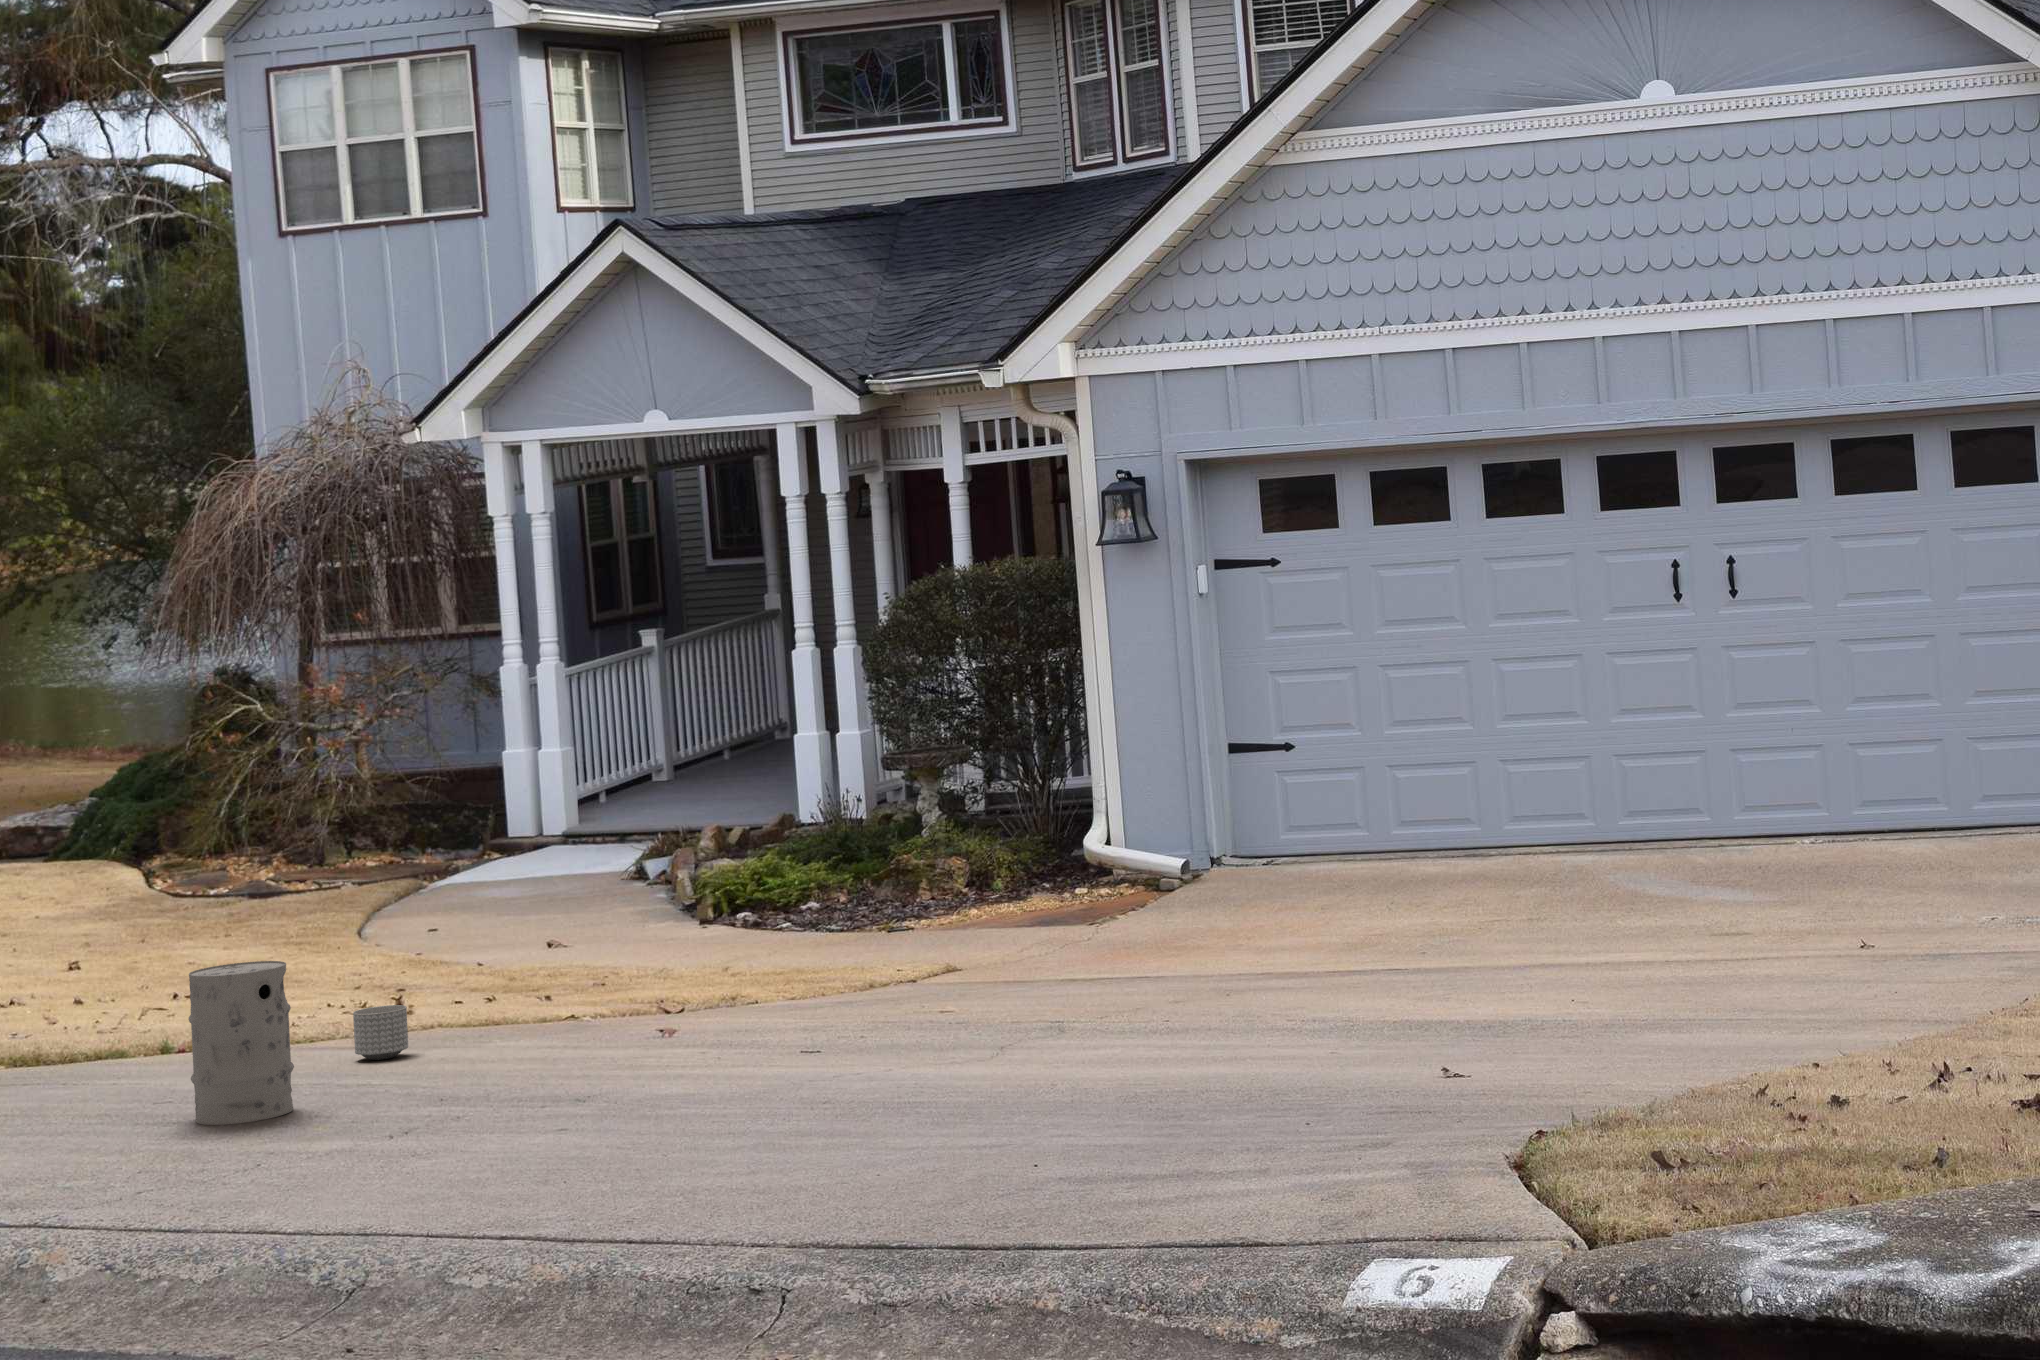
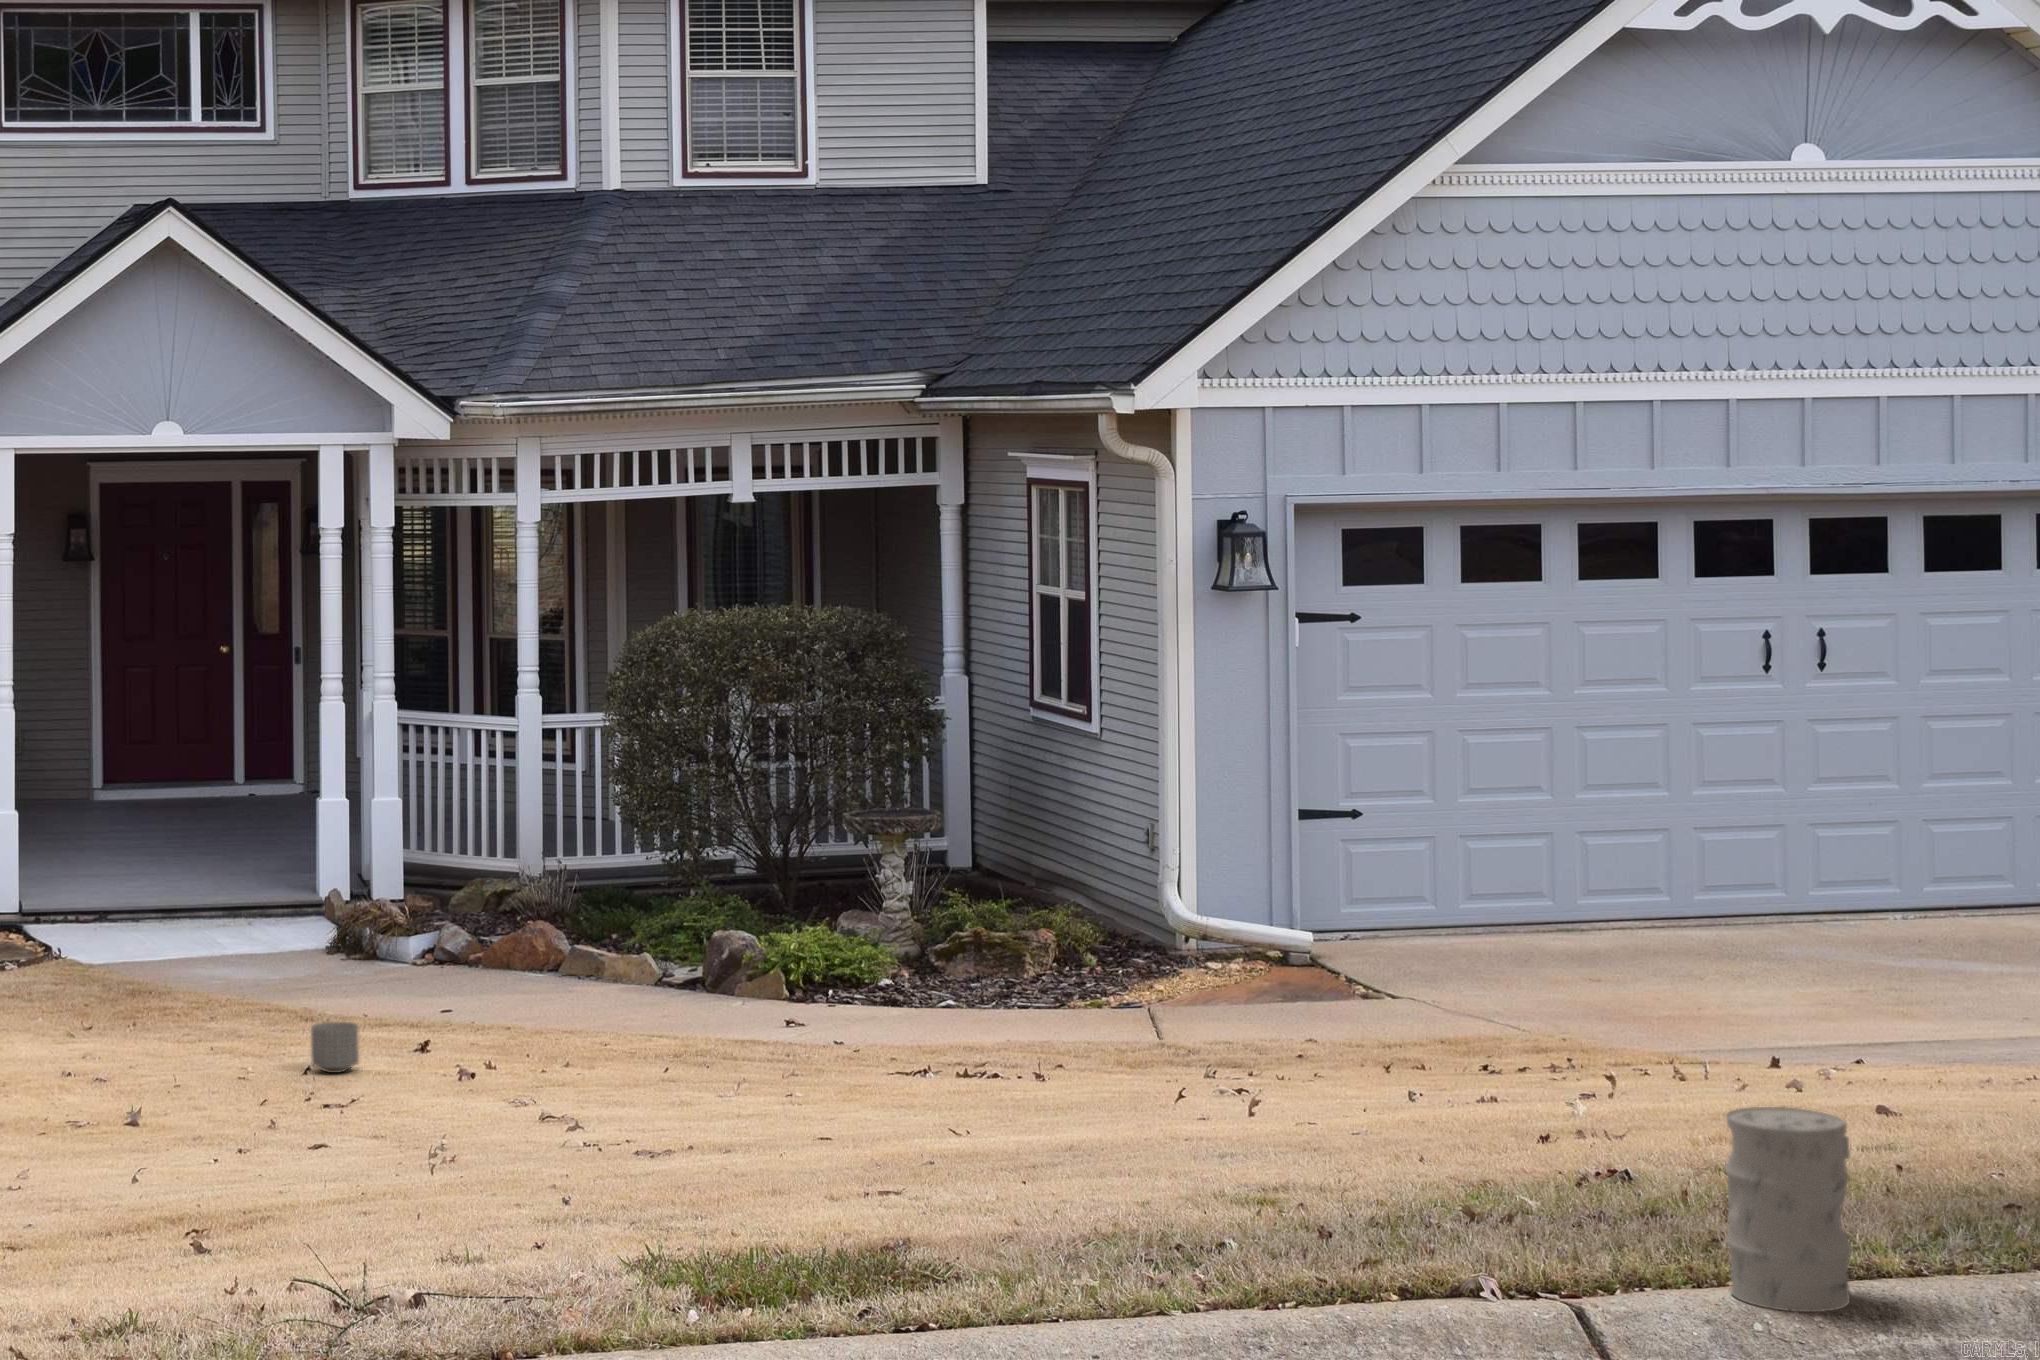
planter: present [353,1005,408,1060] -> present [311,1022,359,1073]

